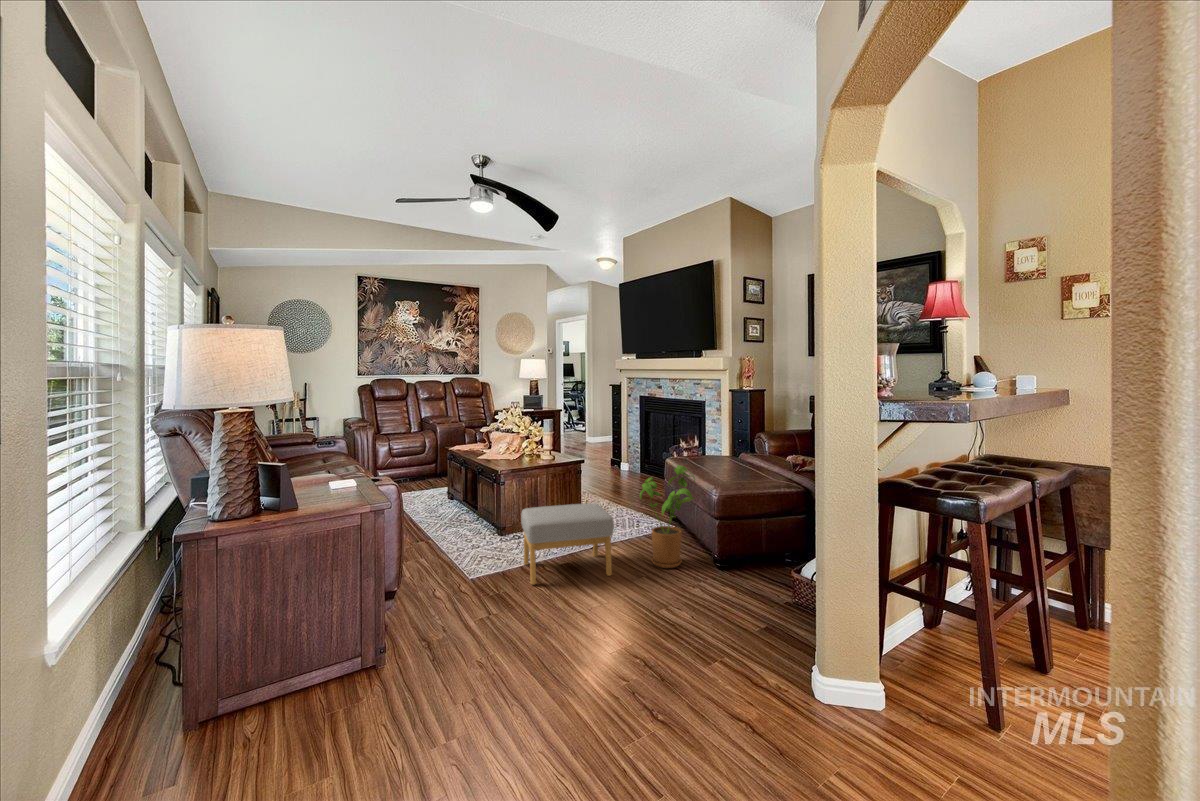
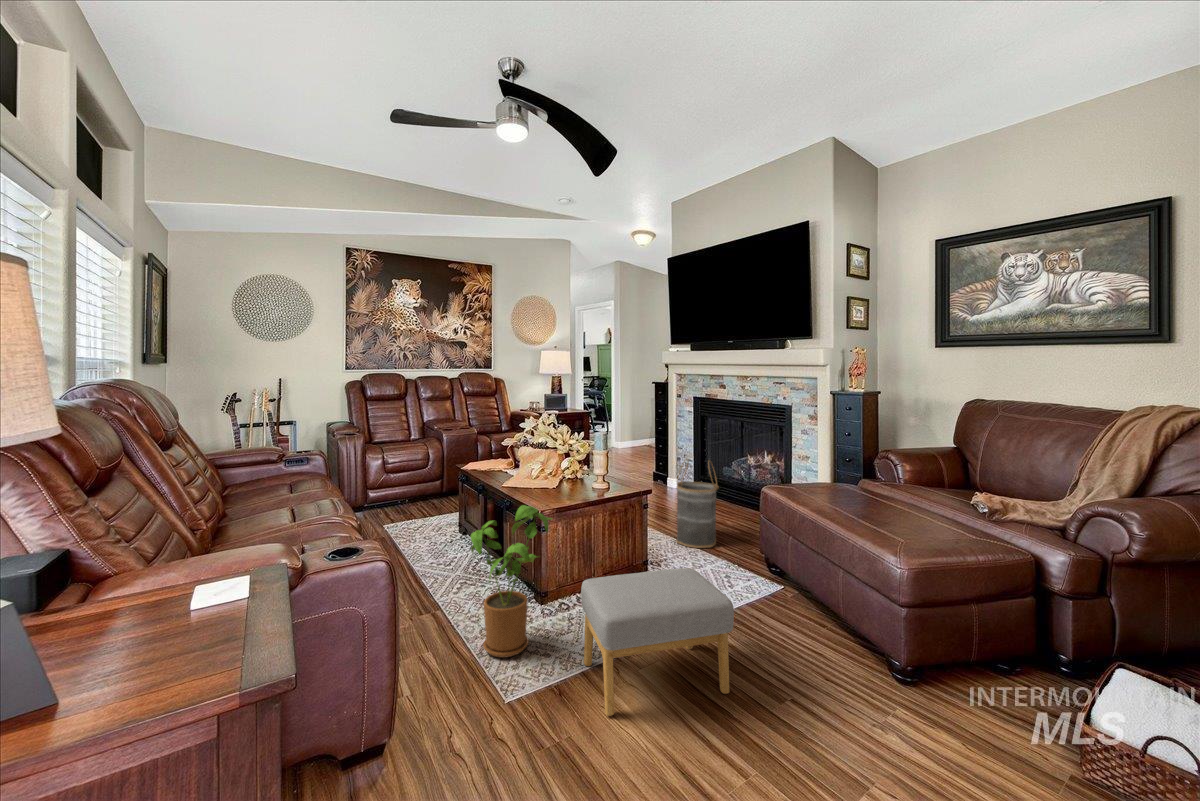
basket: none [610,440,642,506] -> present [676,459,719,548]
house plant: present [640,465,695,568] -> present [471,505,552,657]

